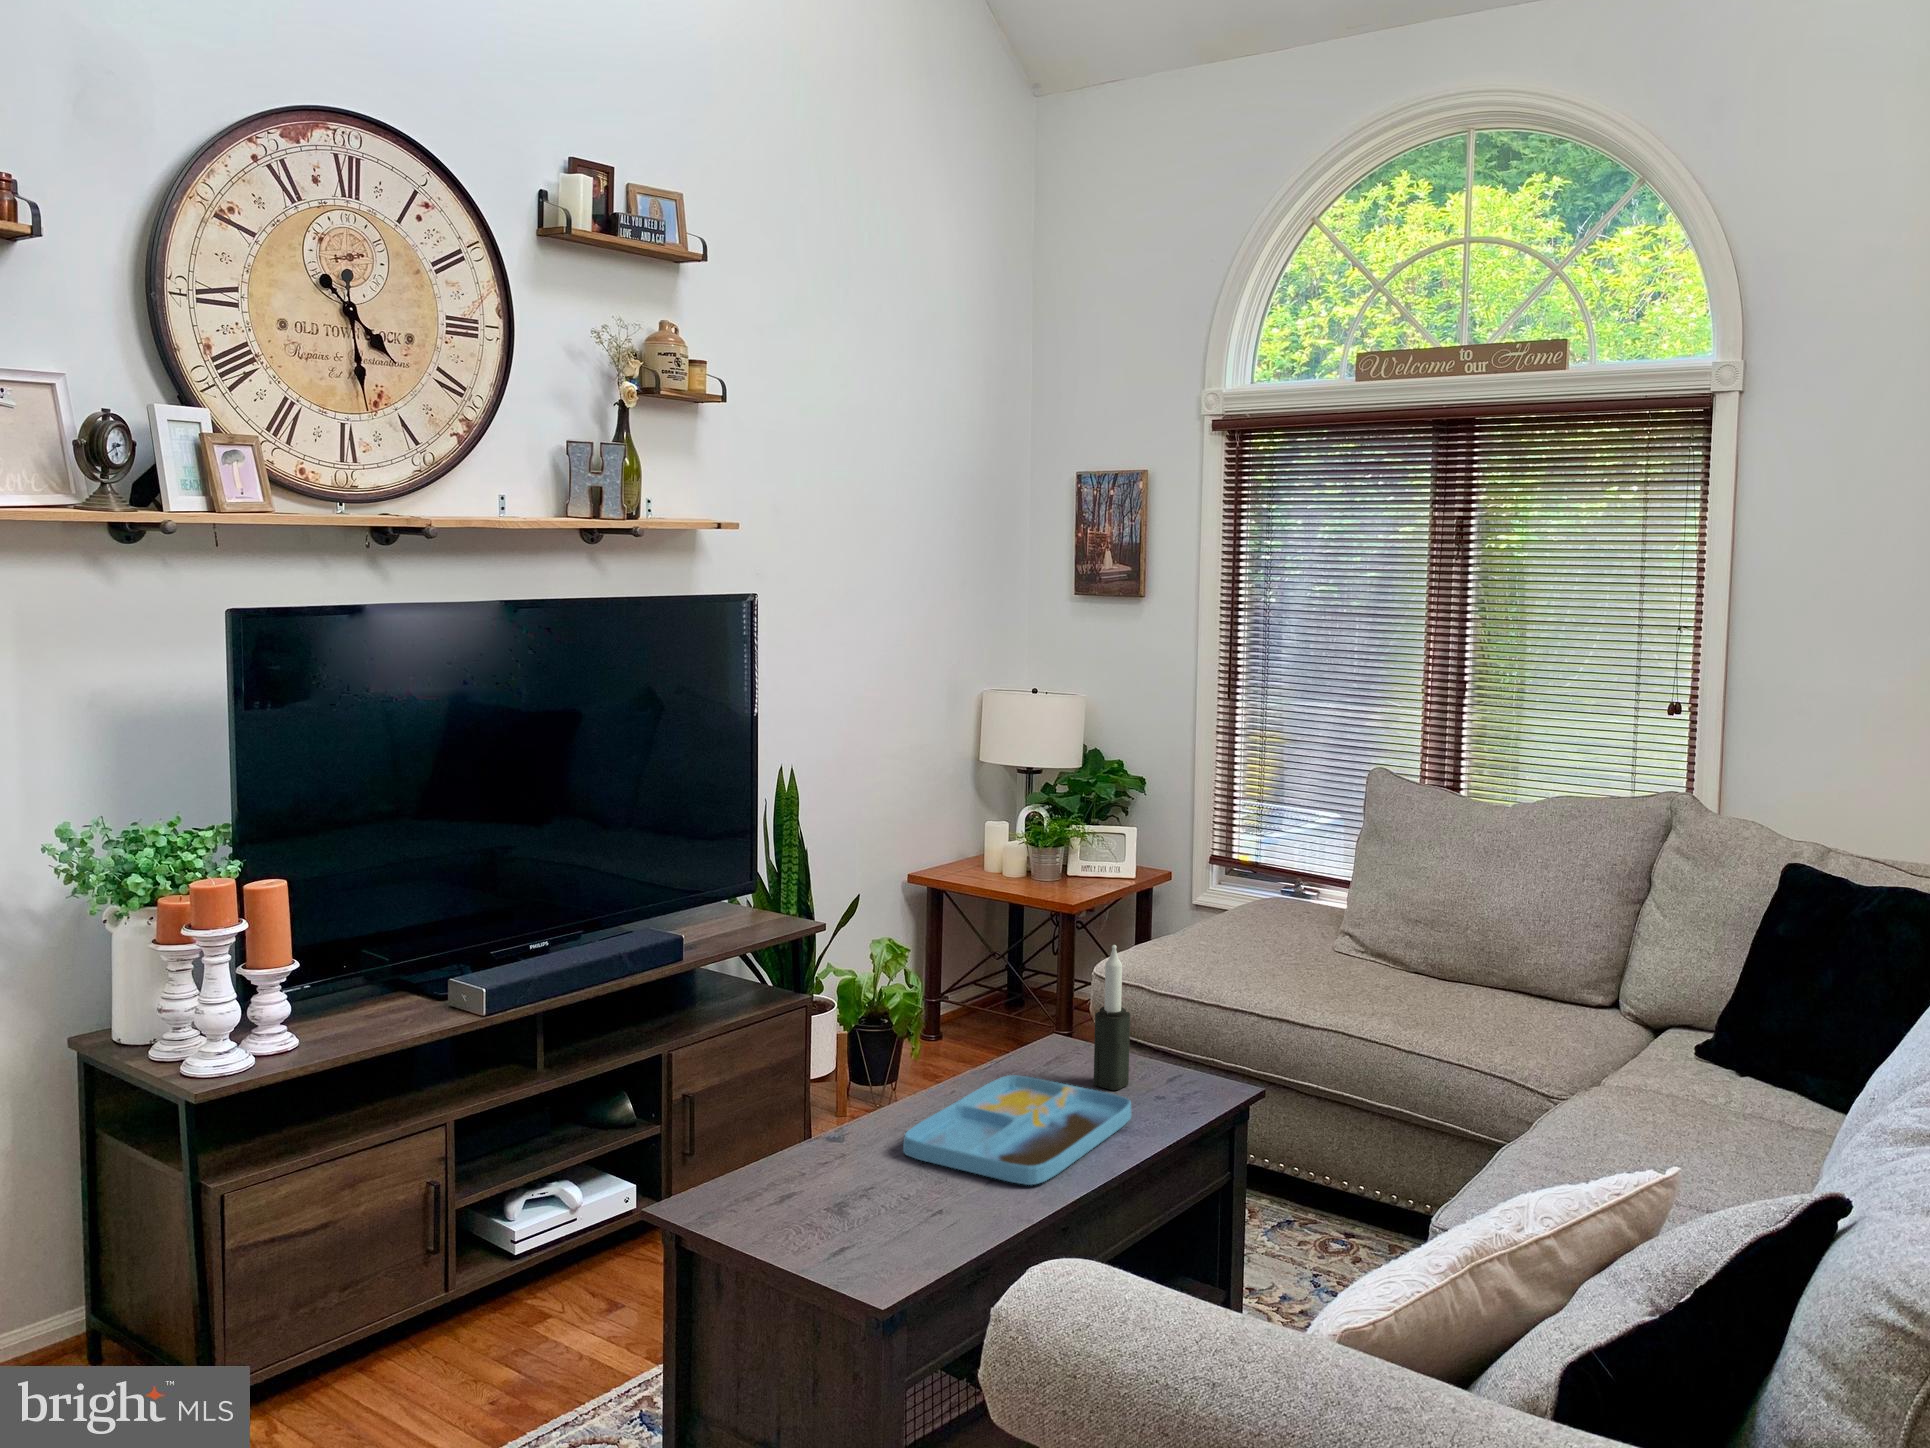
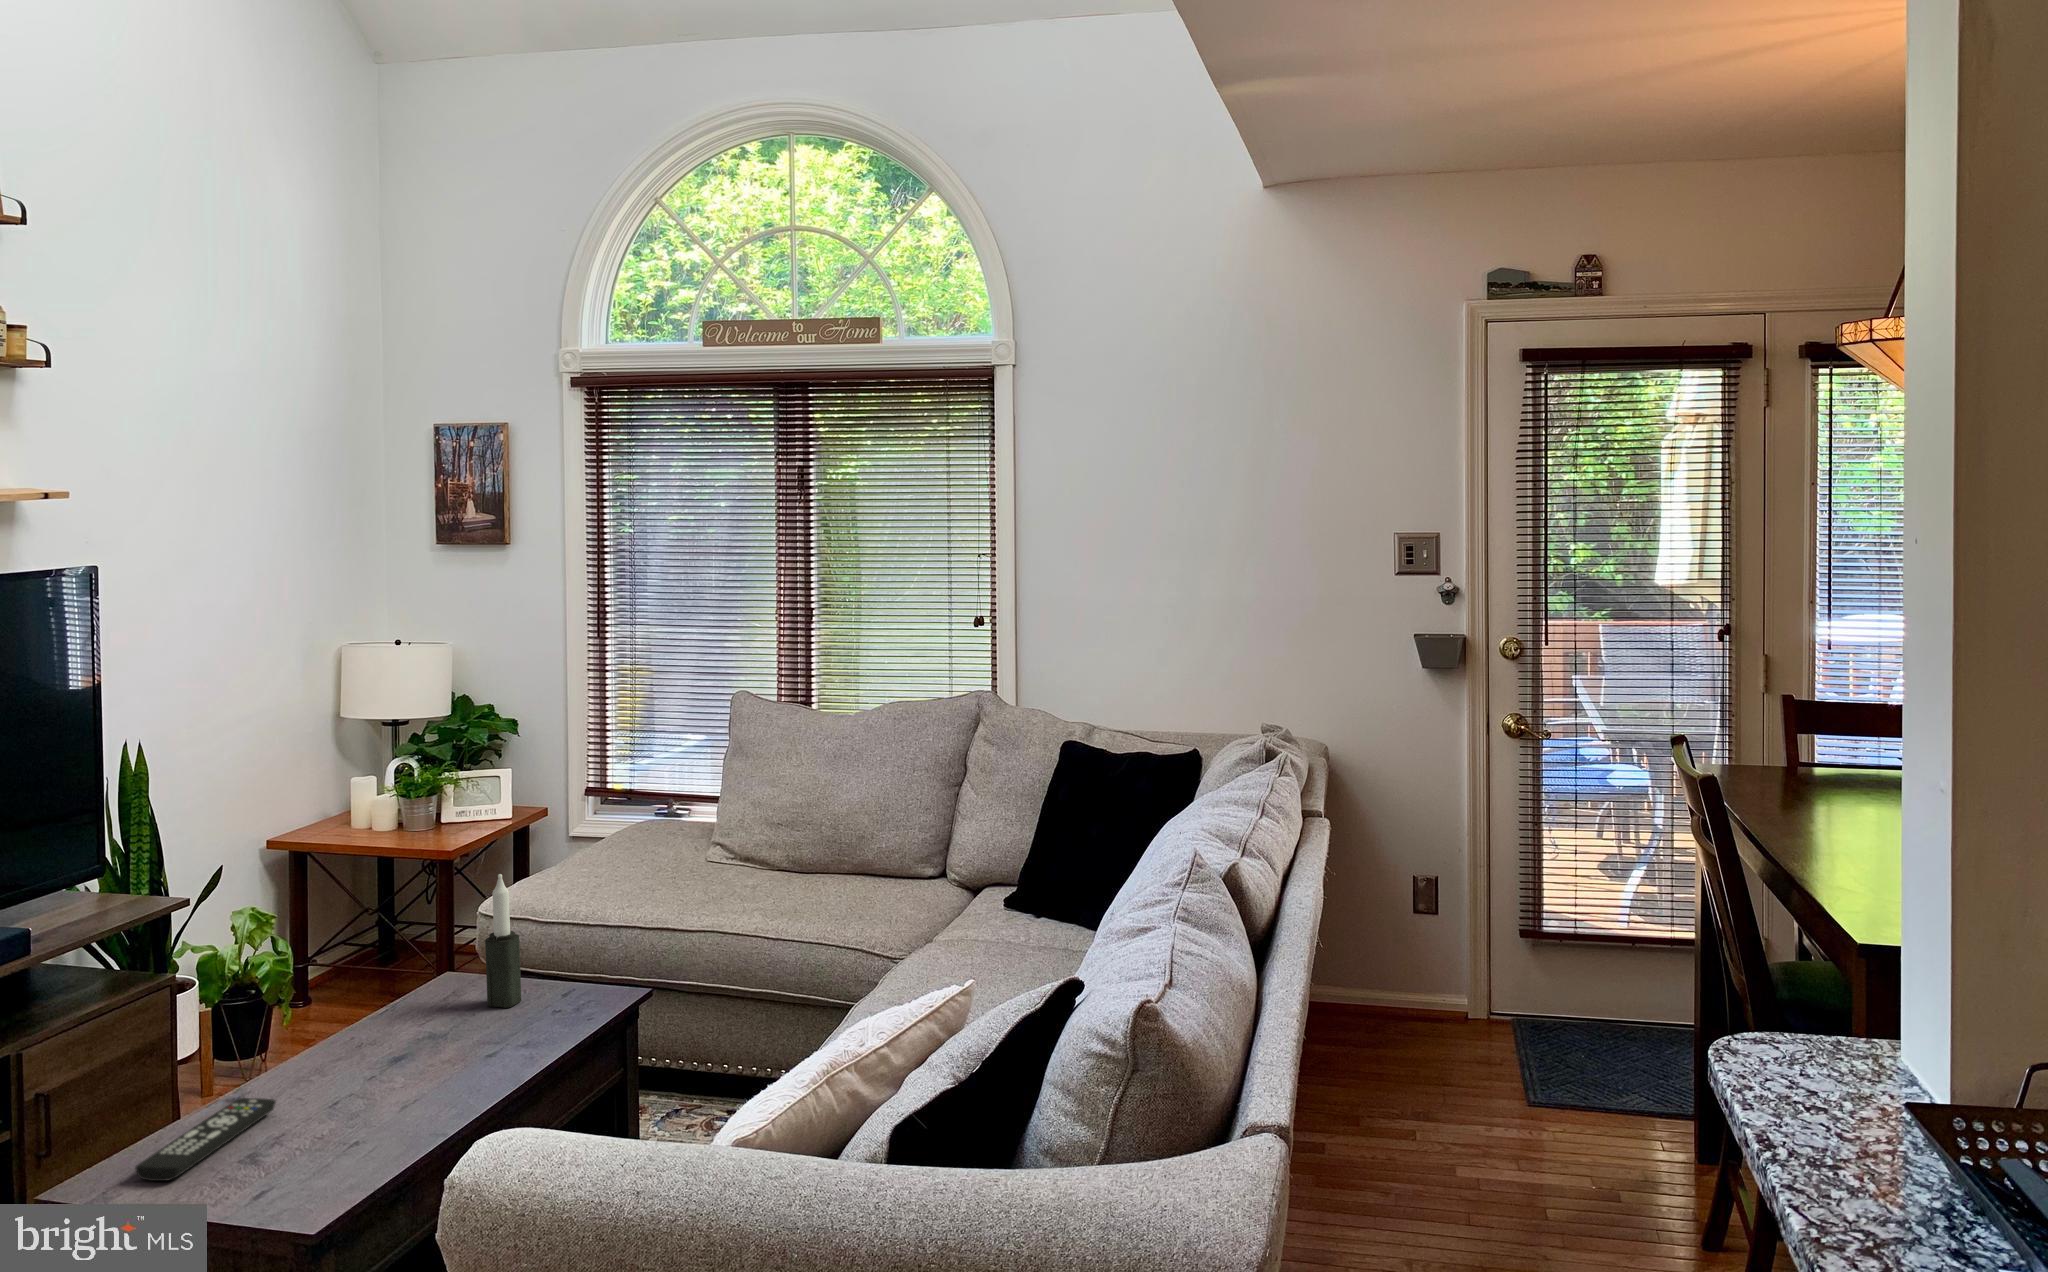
tray: present [903,1075,1131,1185] -> none [300,1007,526,1100]
remote control: none [743,1150,878,1229] -> present [135,1098,276,1181]

